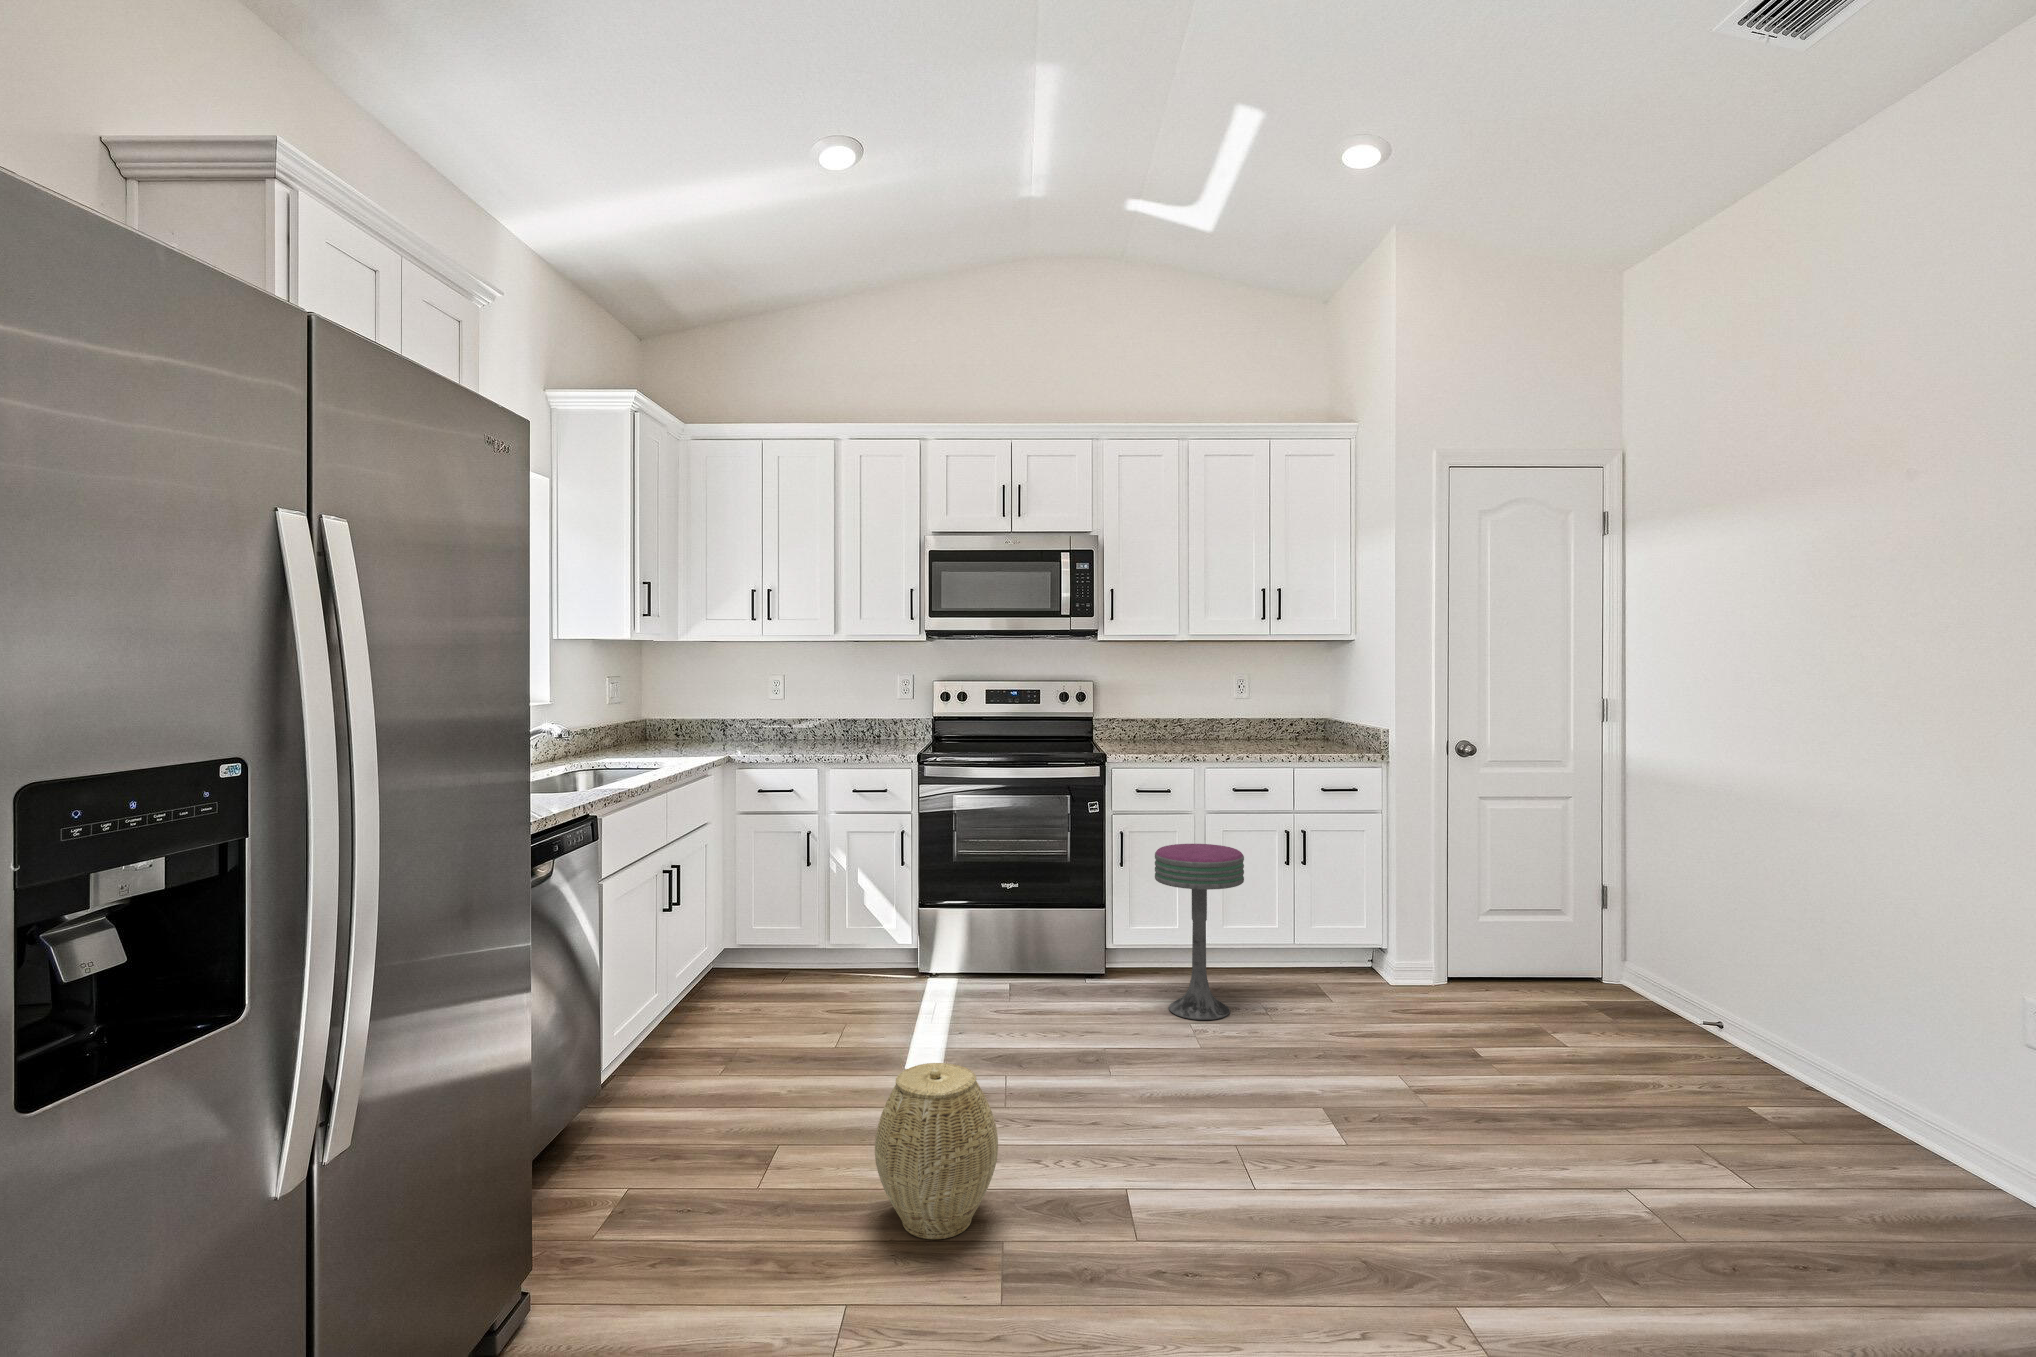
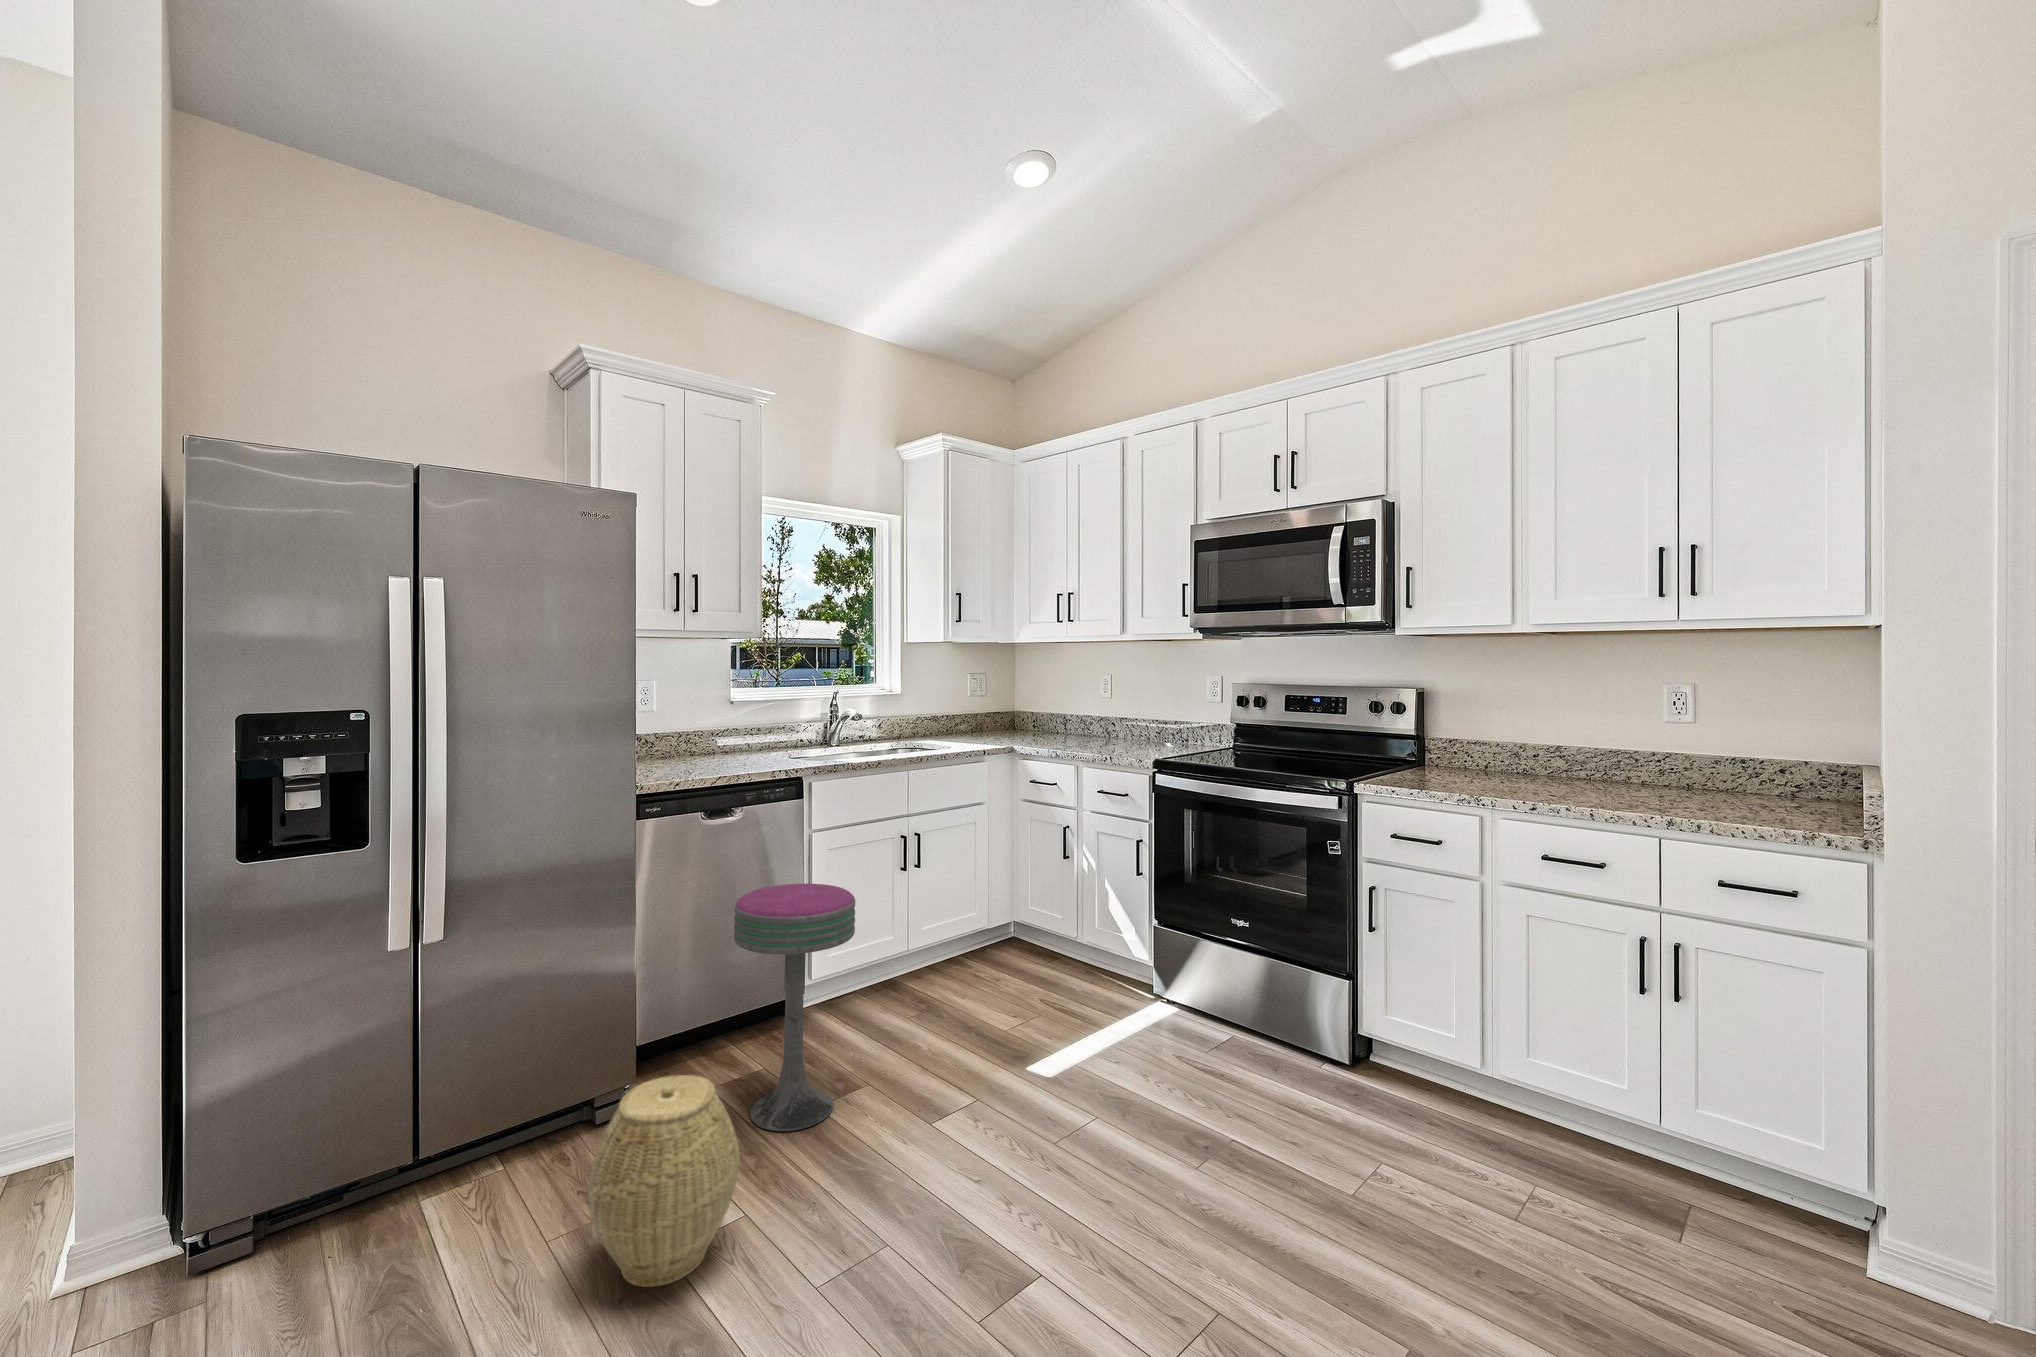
bar stool: present [1155,844,1244,1020] -> present [734,884,855,1131]

